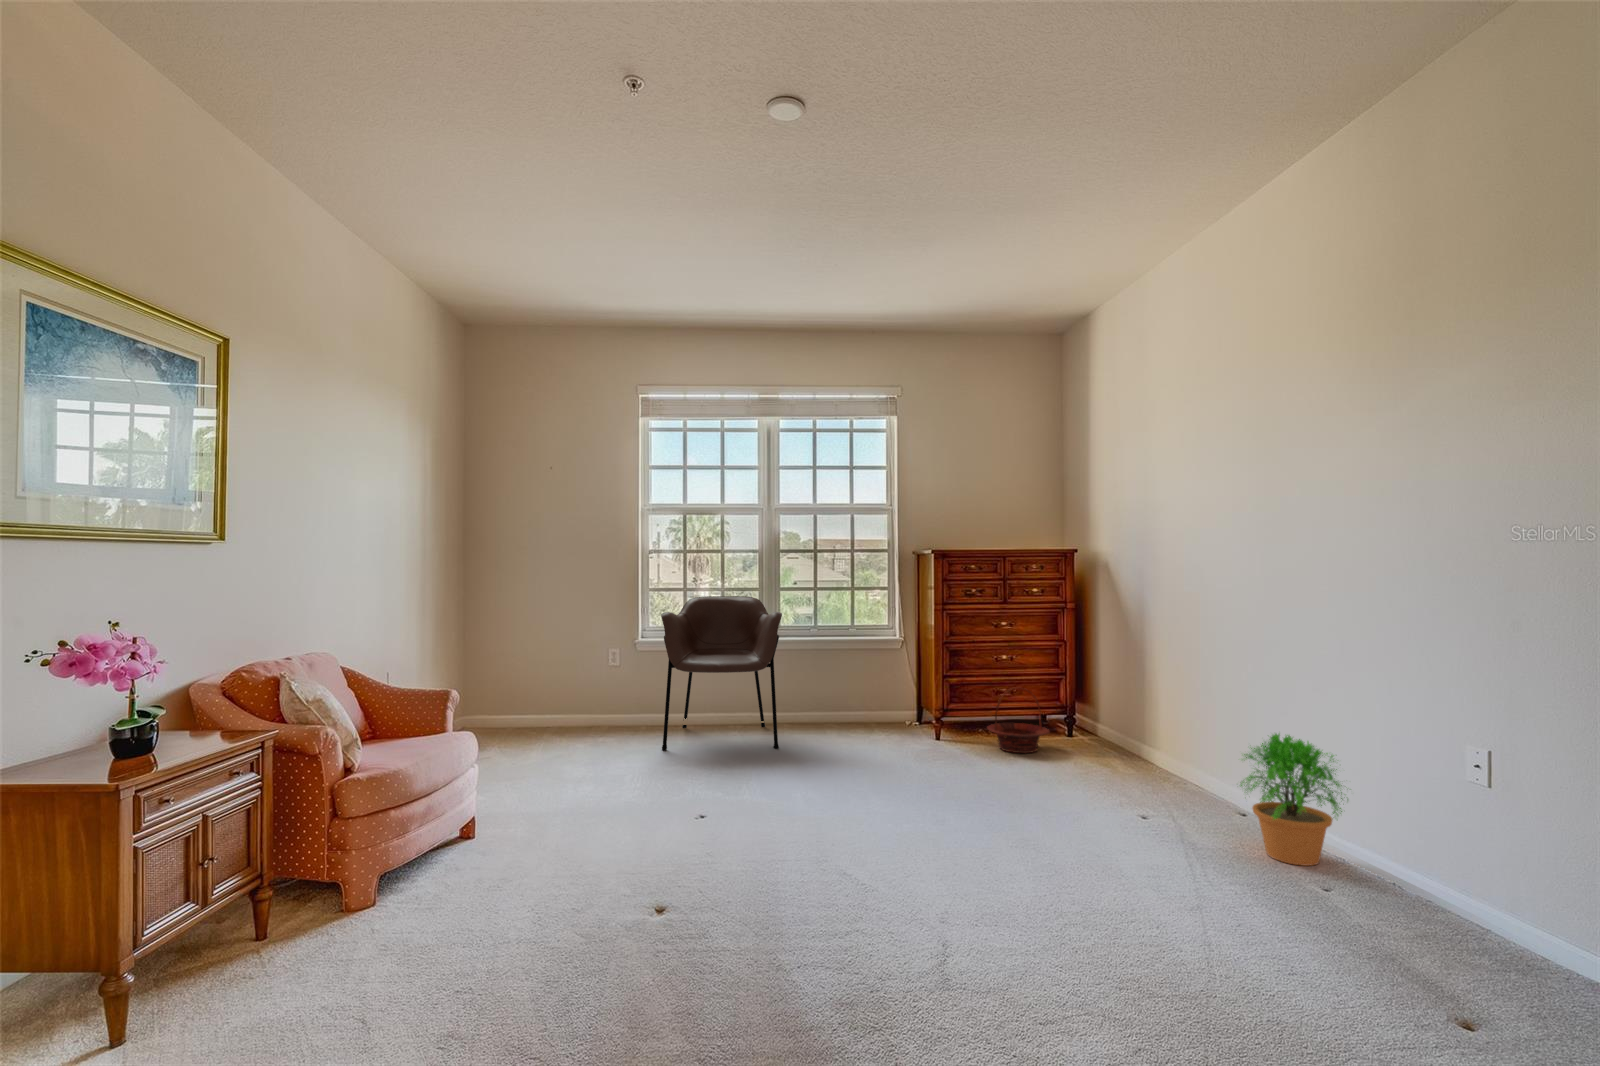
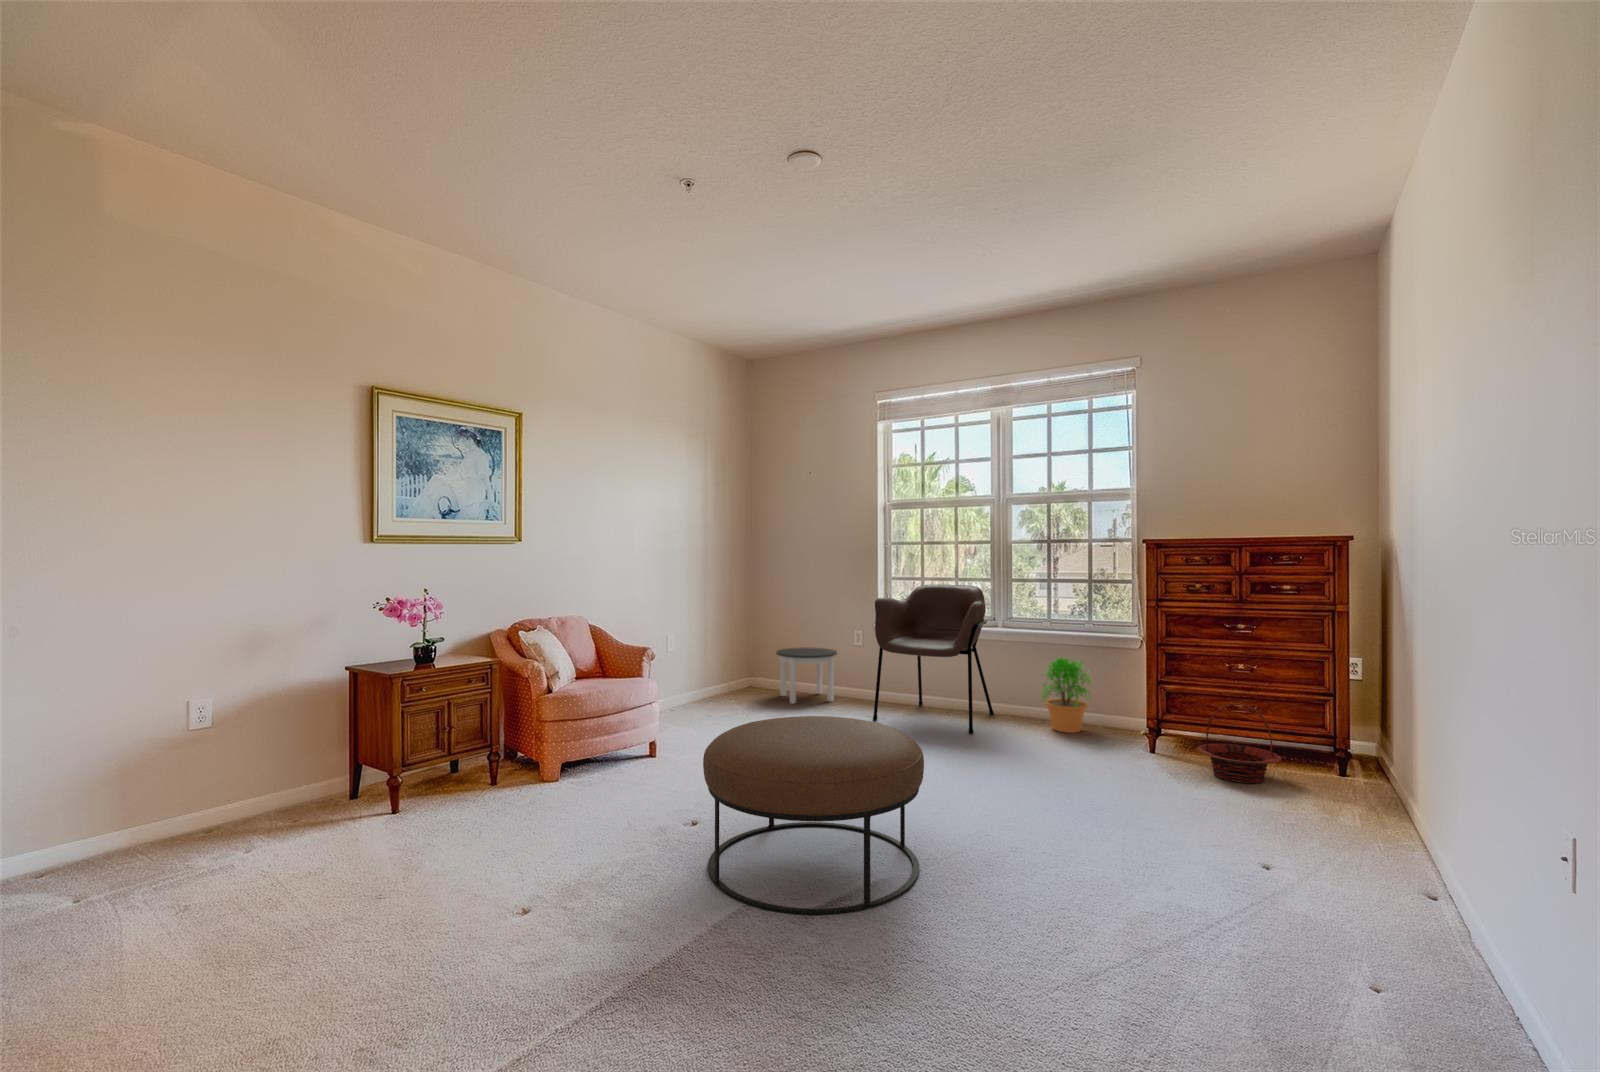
round table: none [510,676,587,747] -> present [776,647,837,704]
potted plant: present [1241,734,1343,866] -> present [1041,657,1091,733]
ottoman: none [730,741,982,974] -> present [703,716,924,914]

